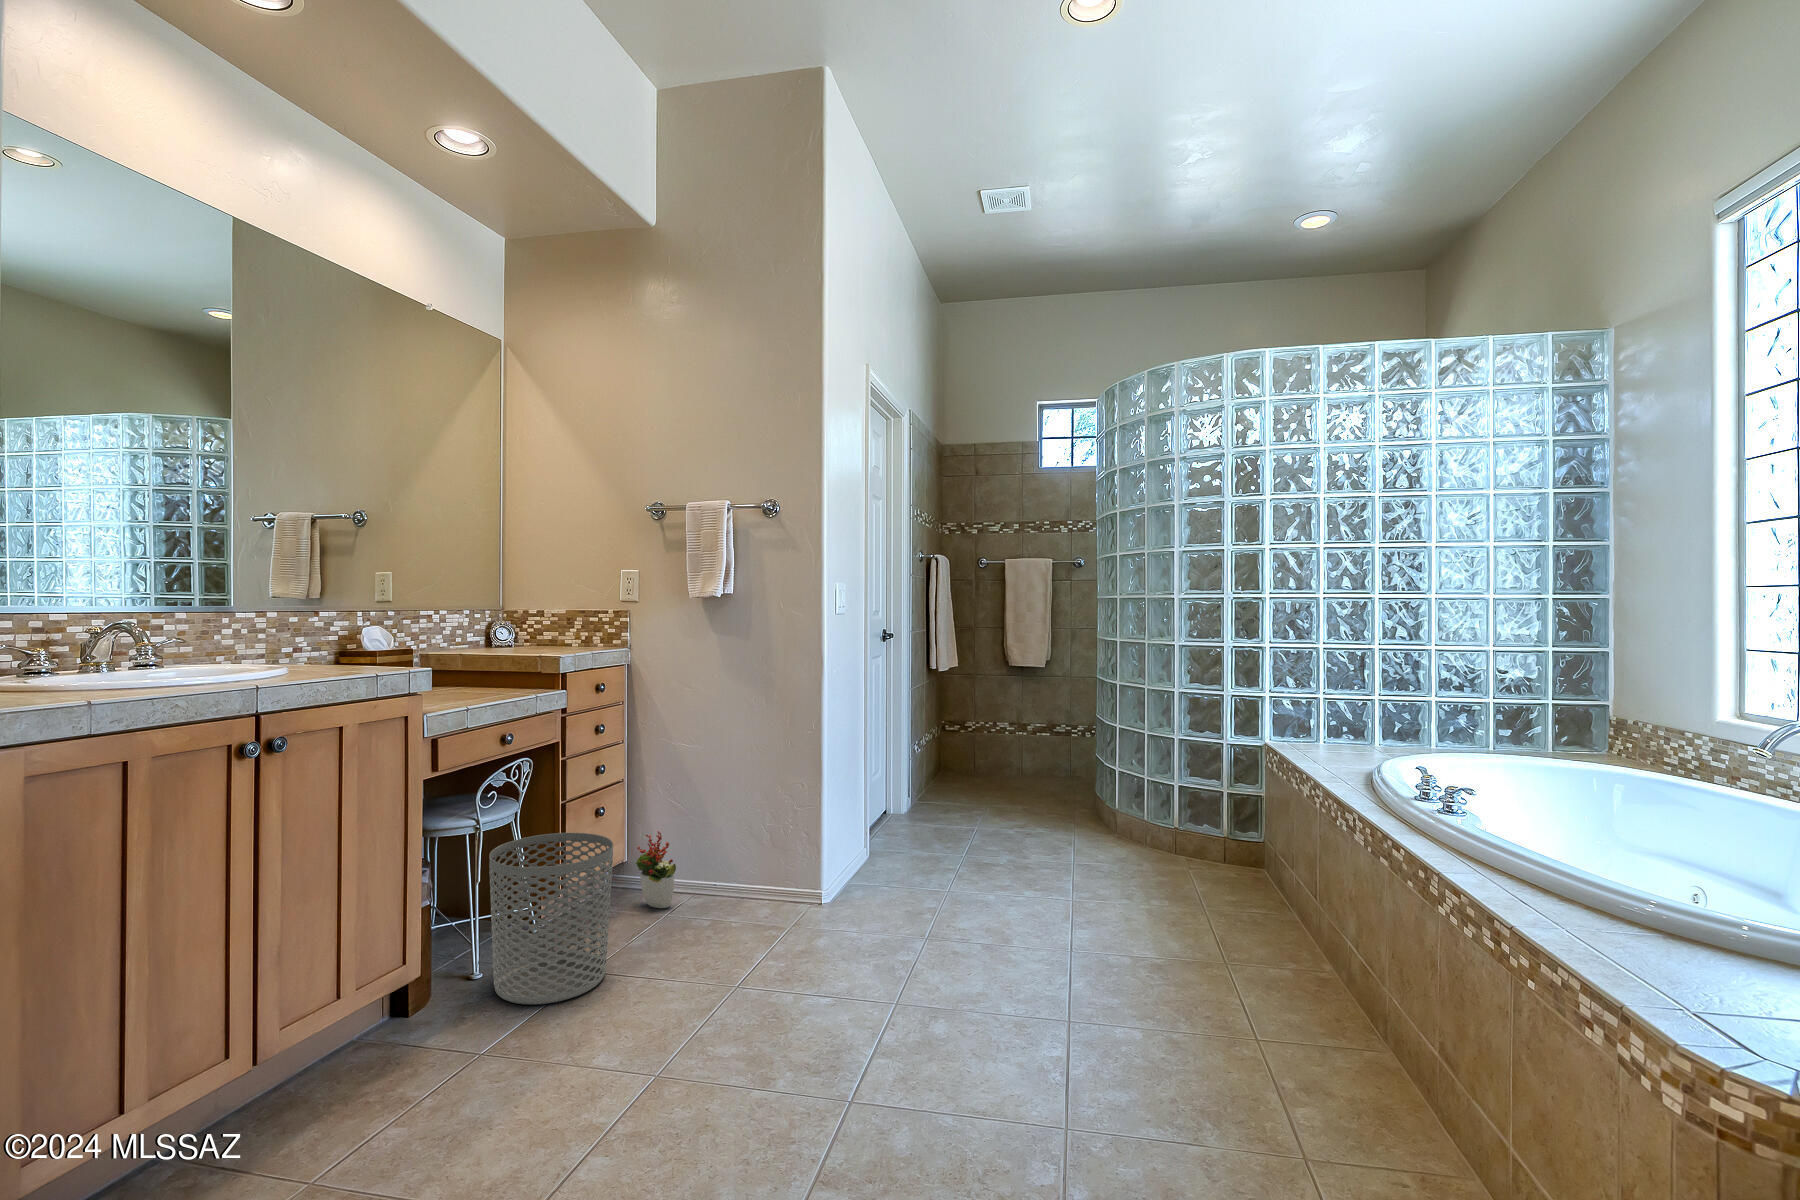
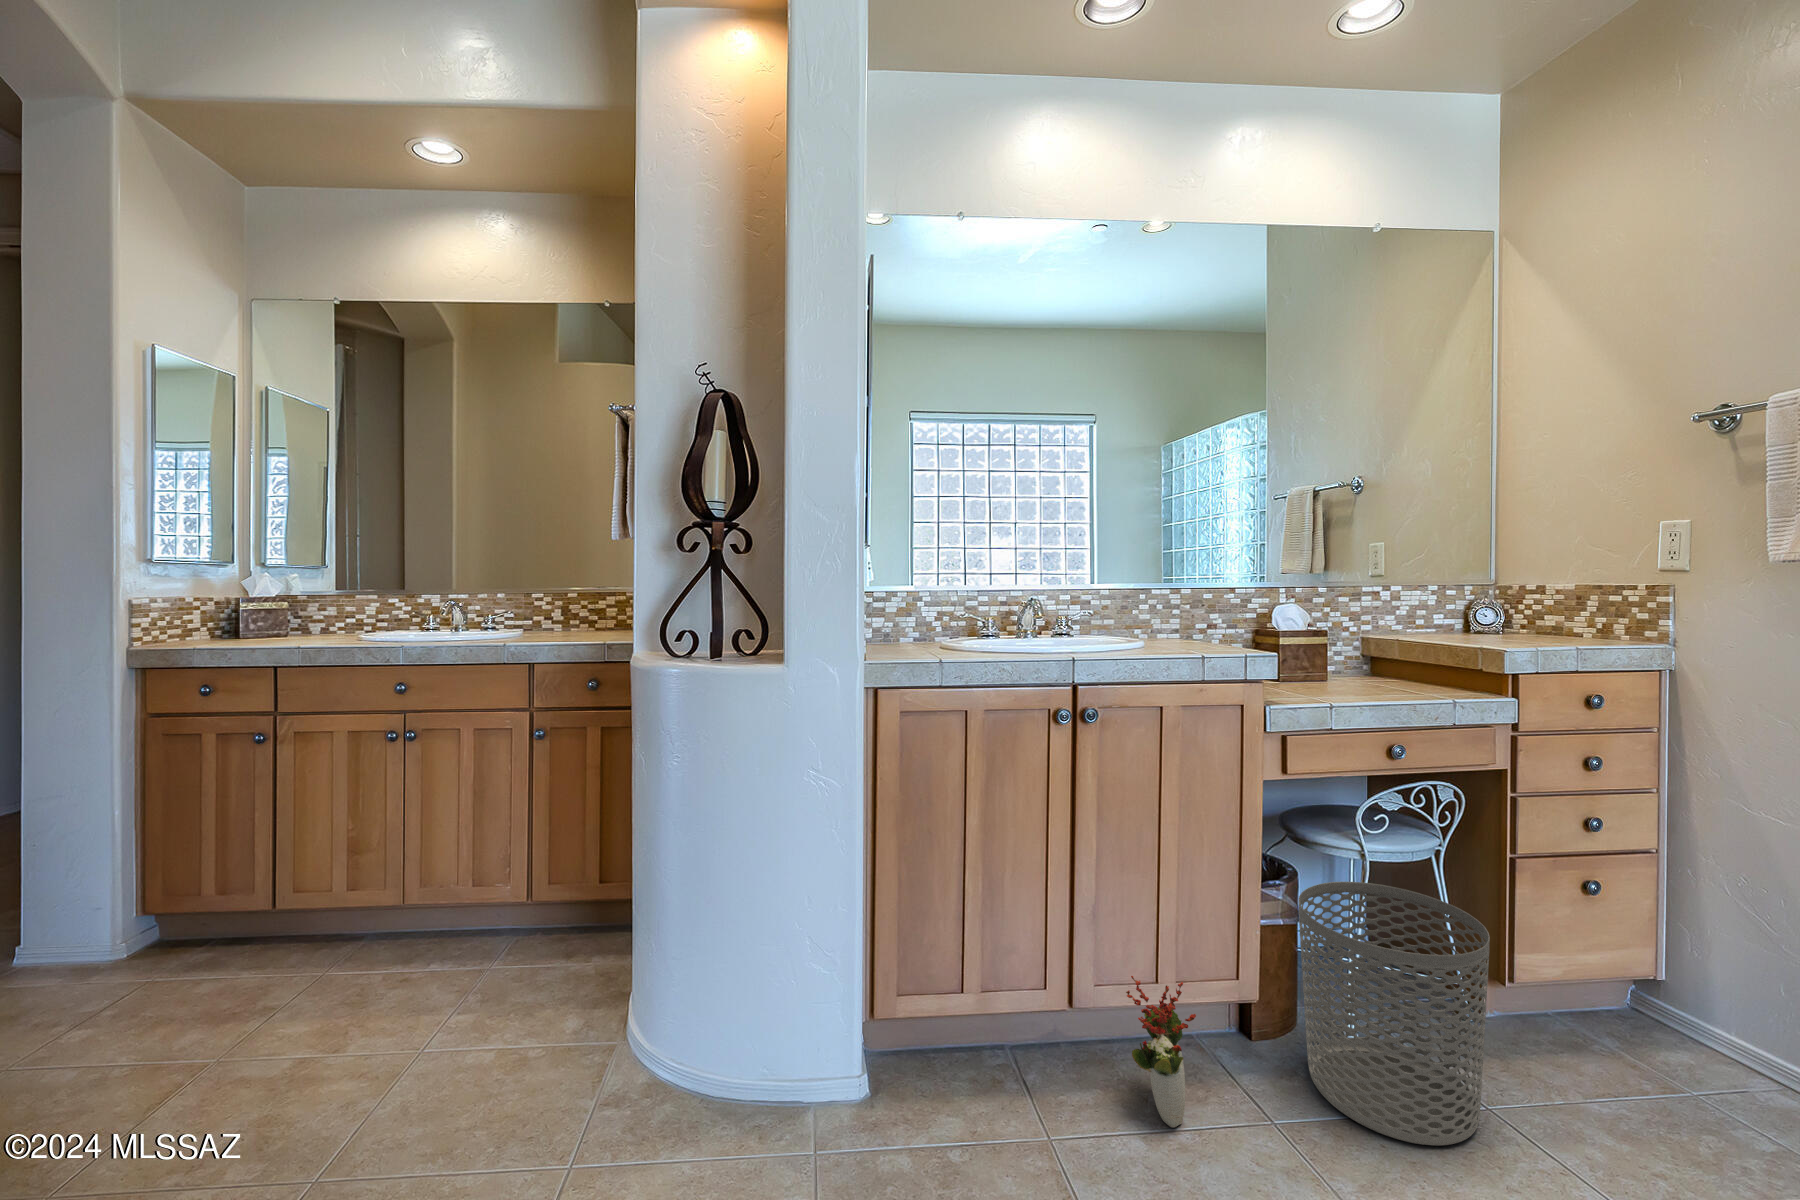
decorative plant: present [636,831,676,908] -> present [1126,976,1196,1127]

